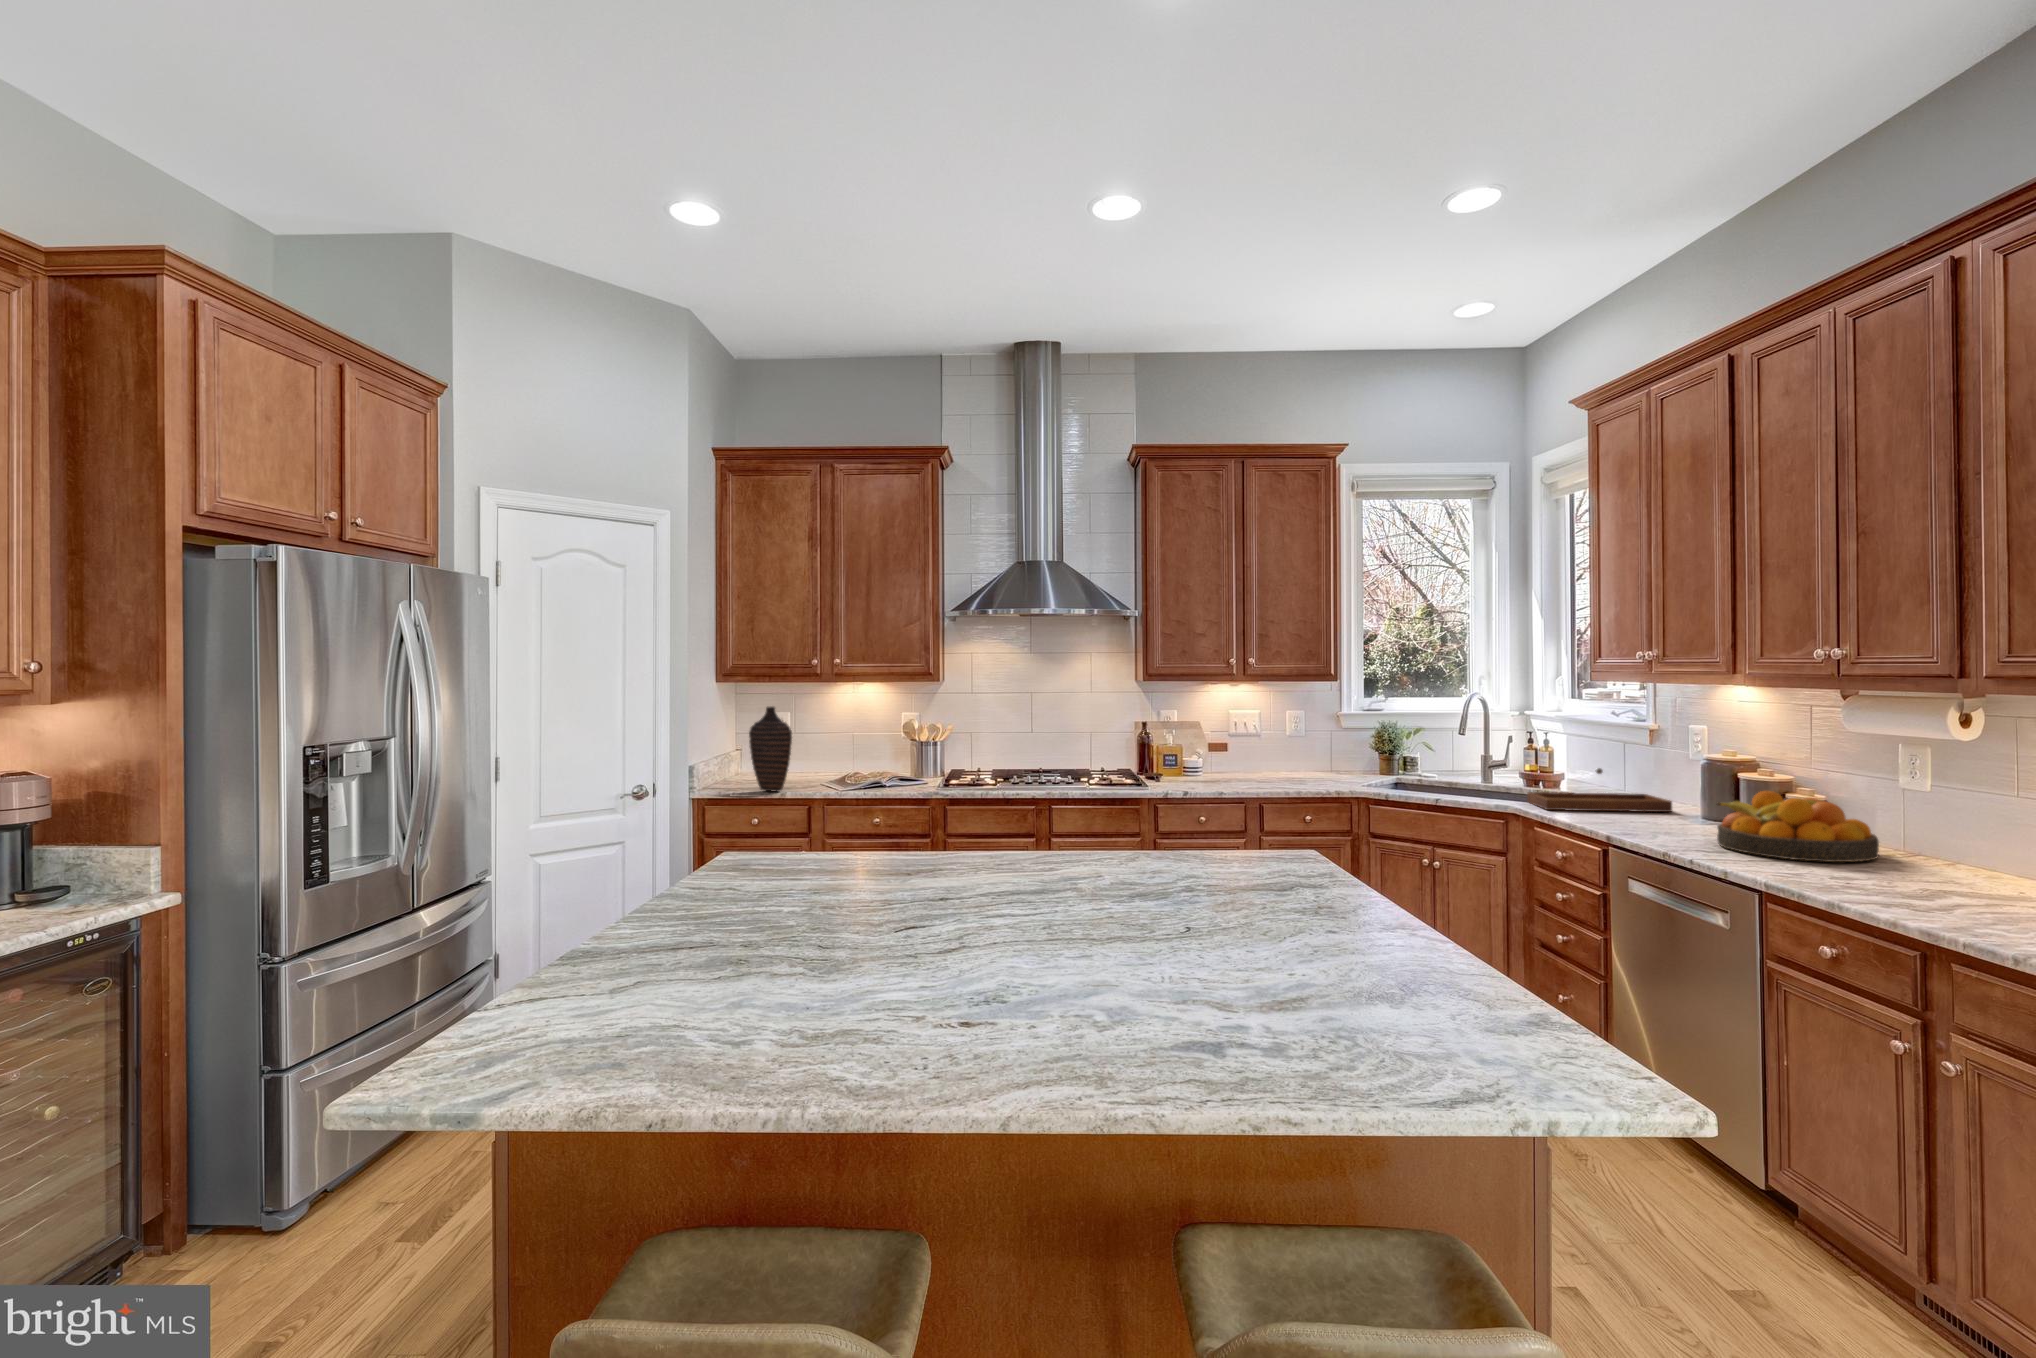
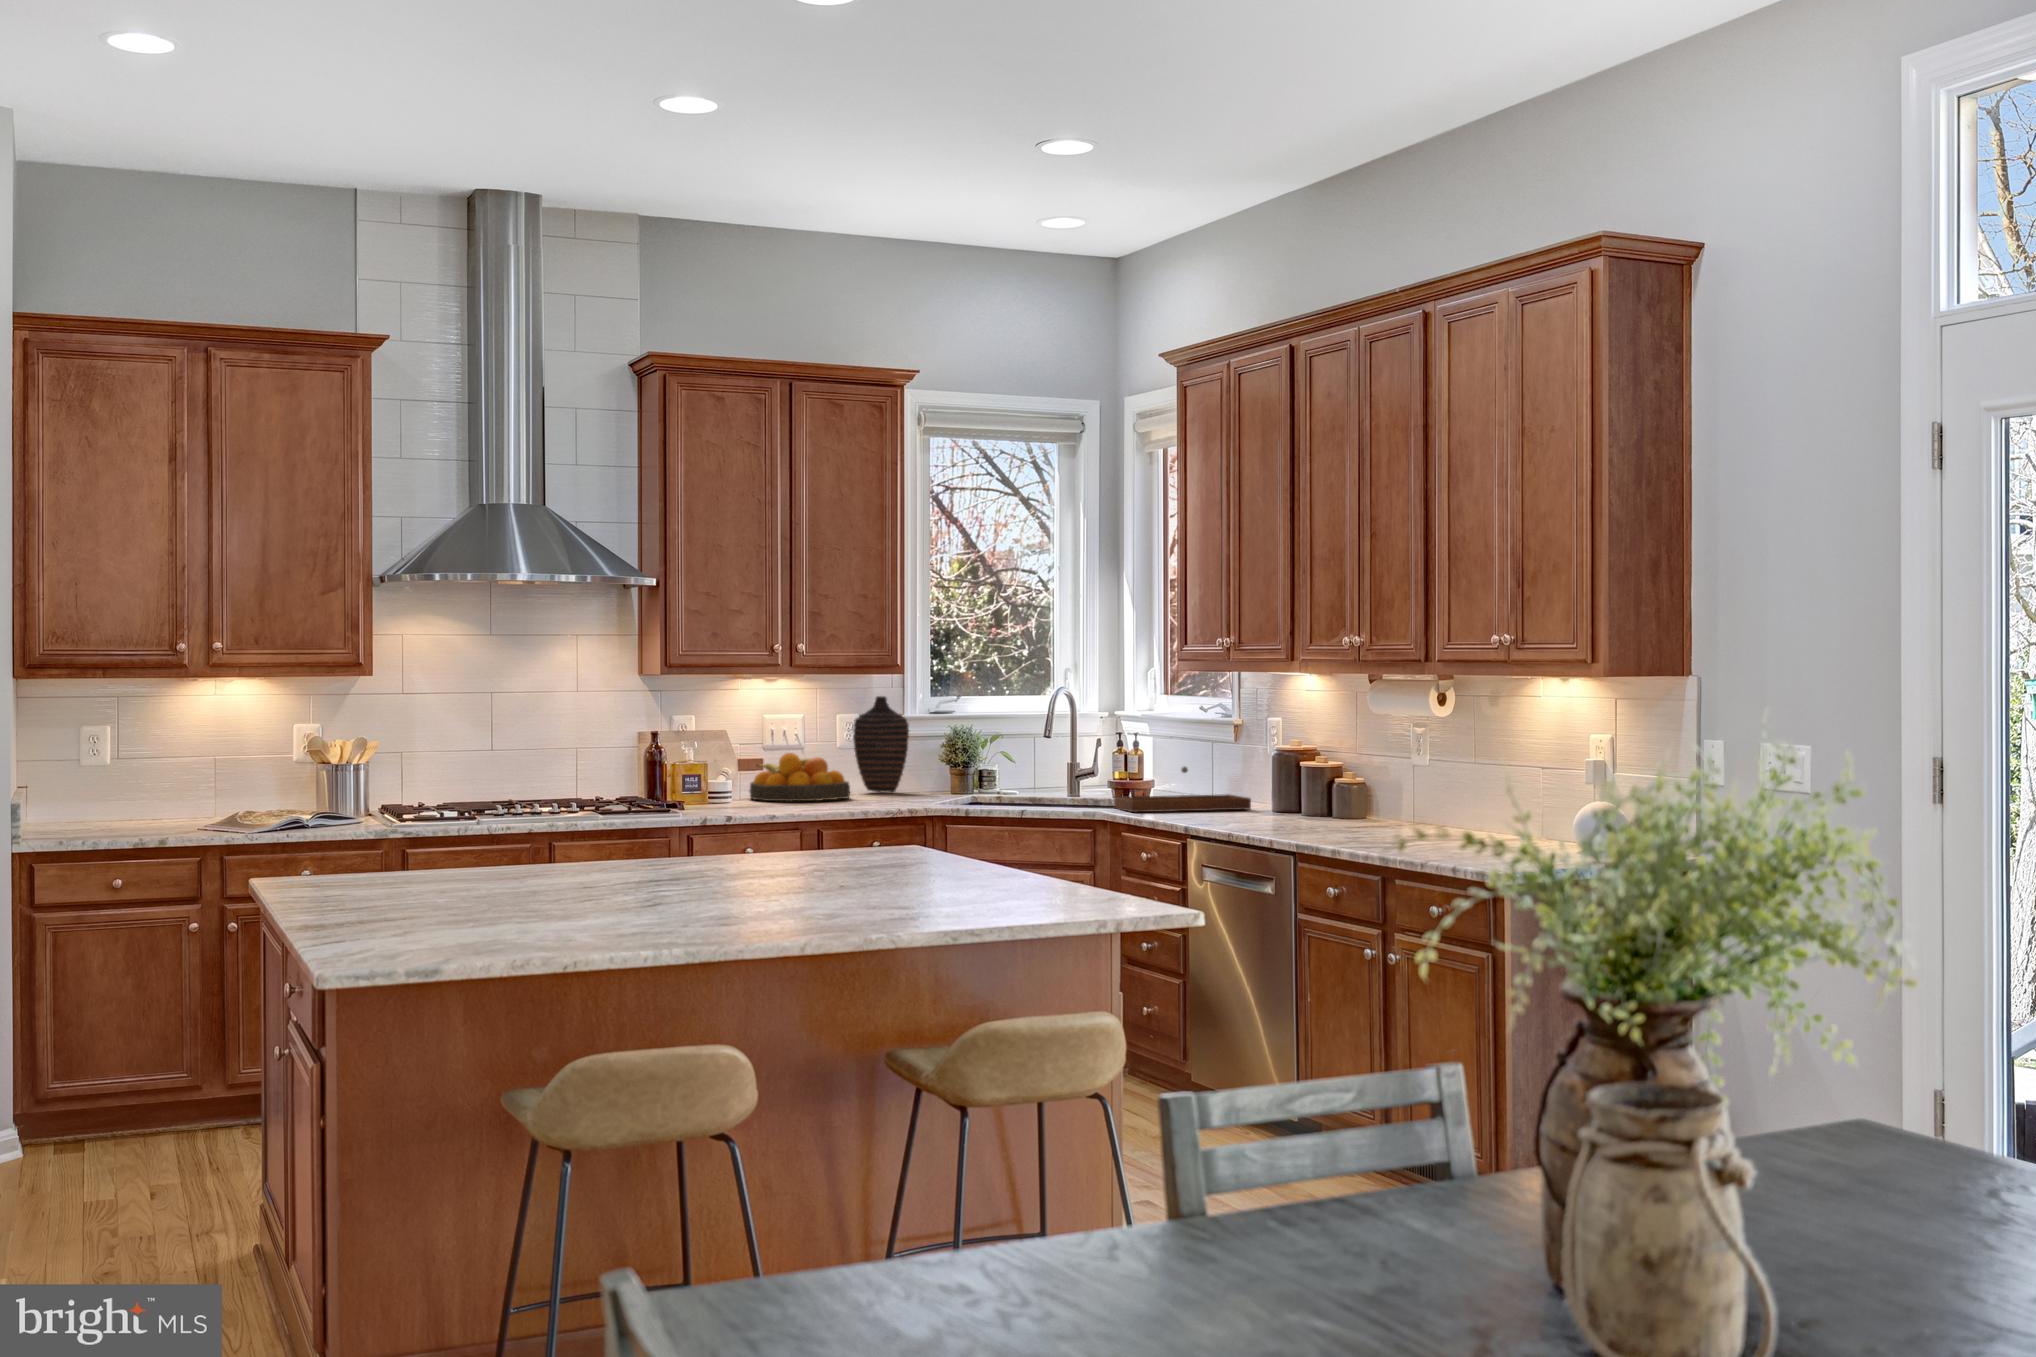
decorative vase: present [749,707,792,792] -> present [853,696,909,792]
fruit bowl: present [1717,791,1879,862] -> present [750,753,850,801]

